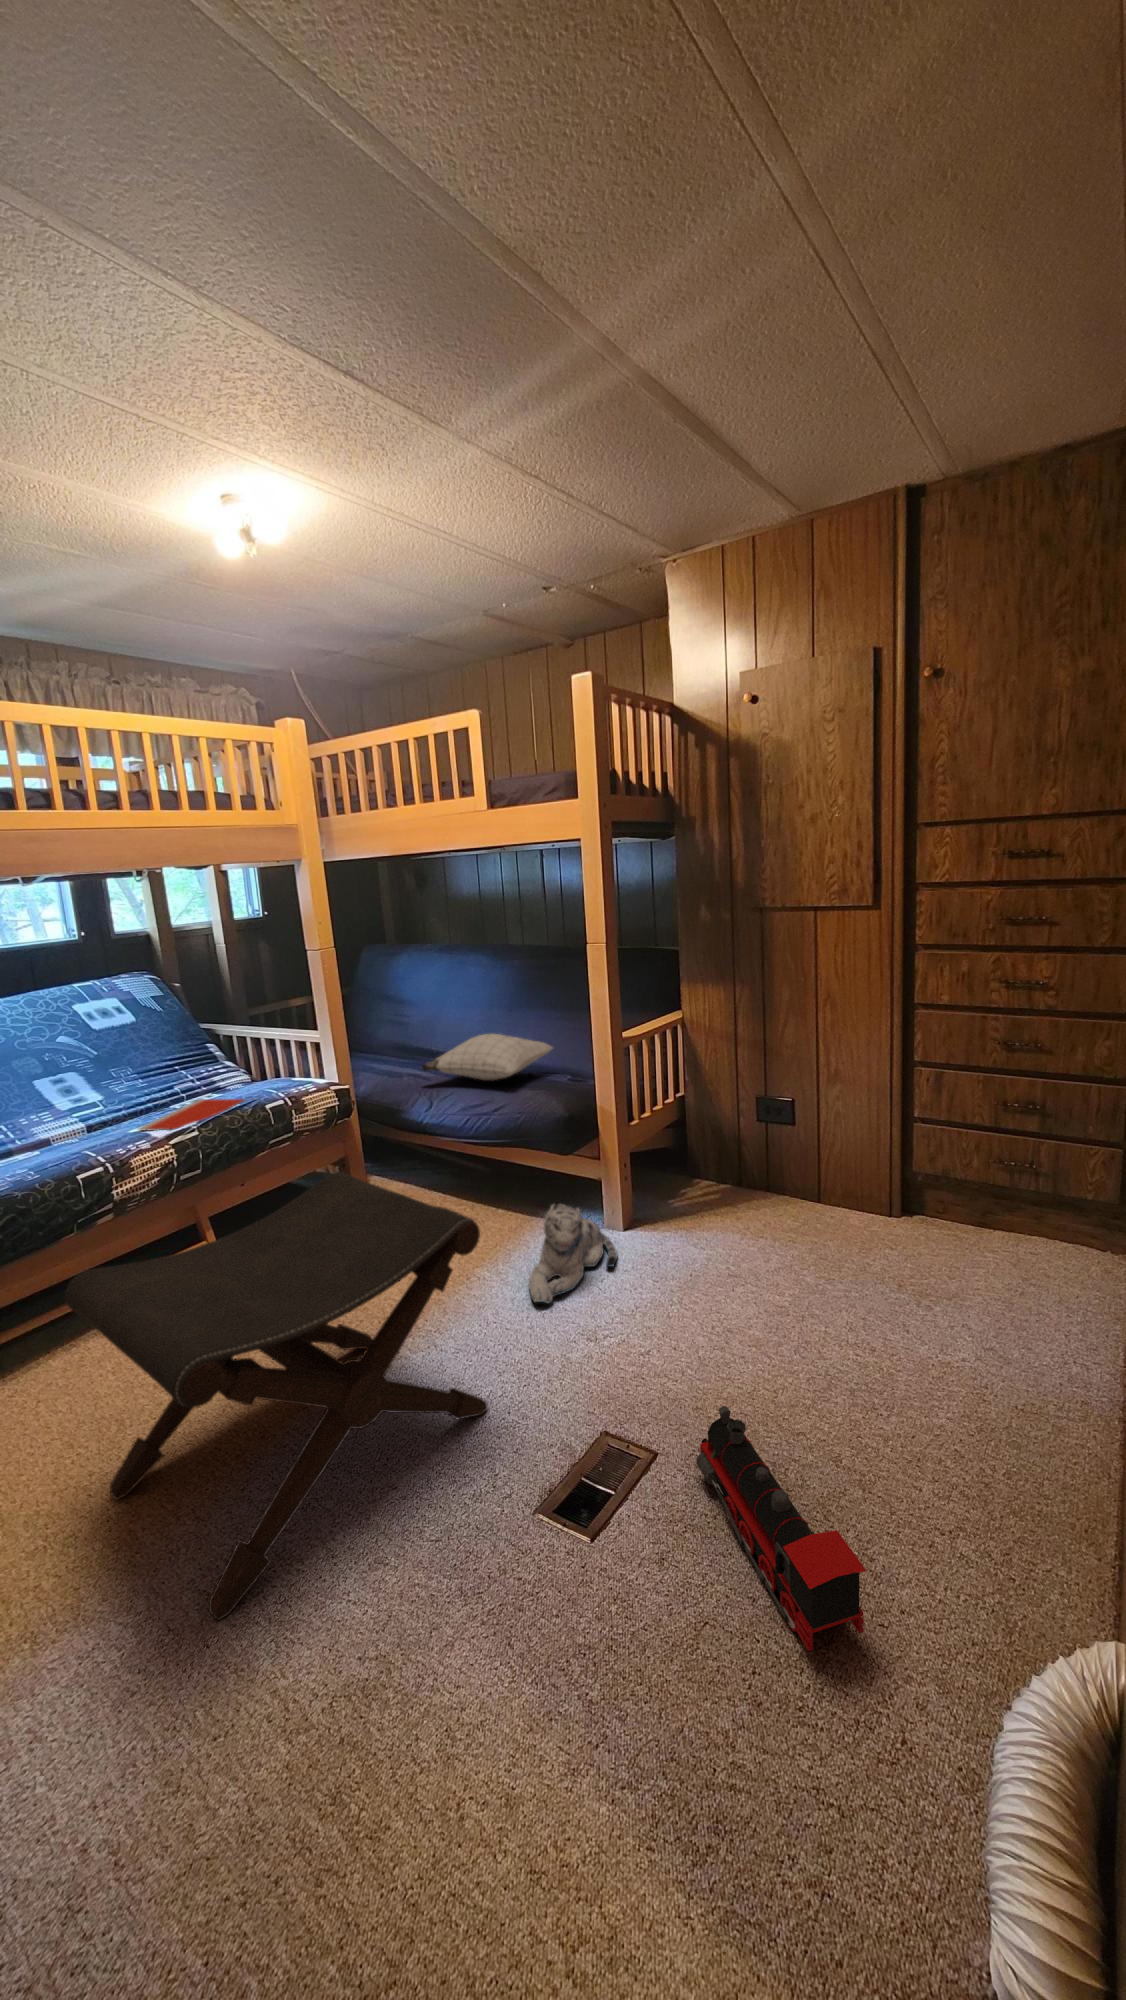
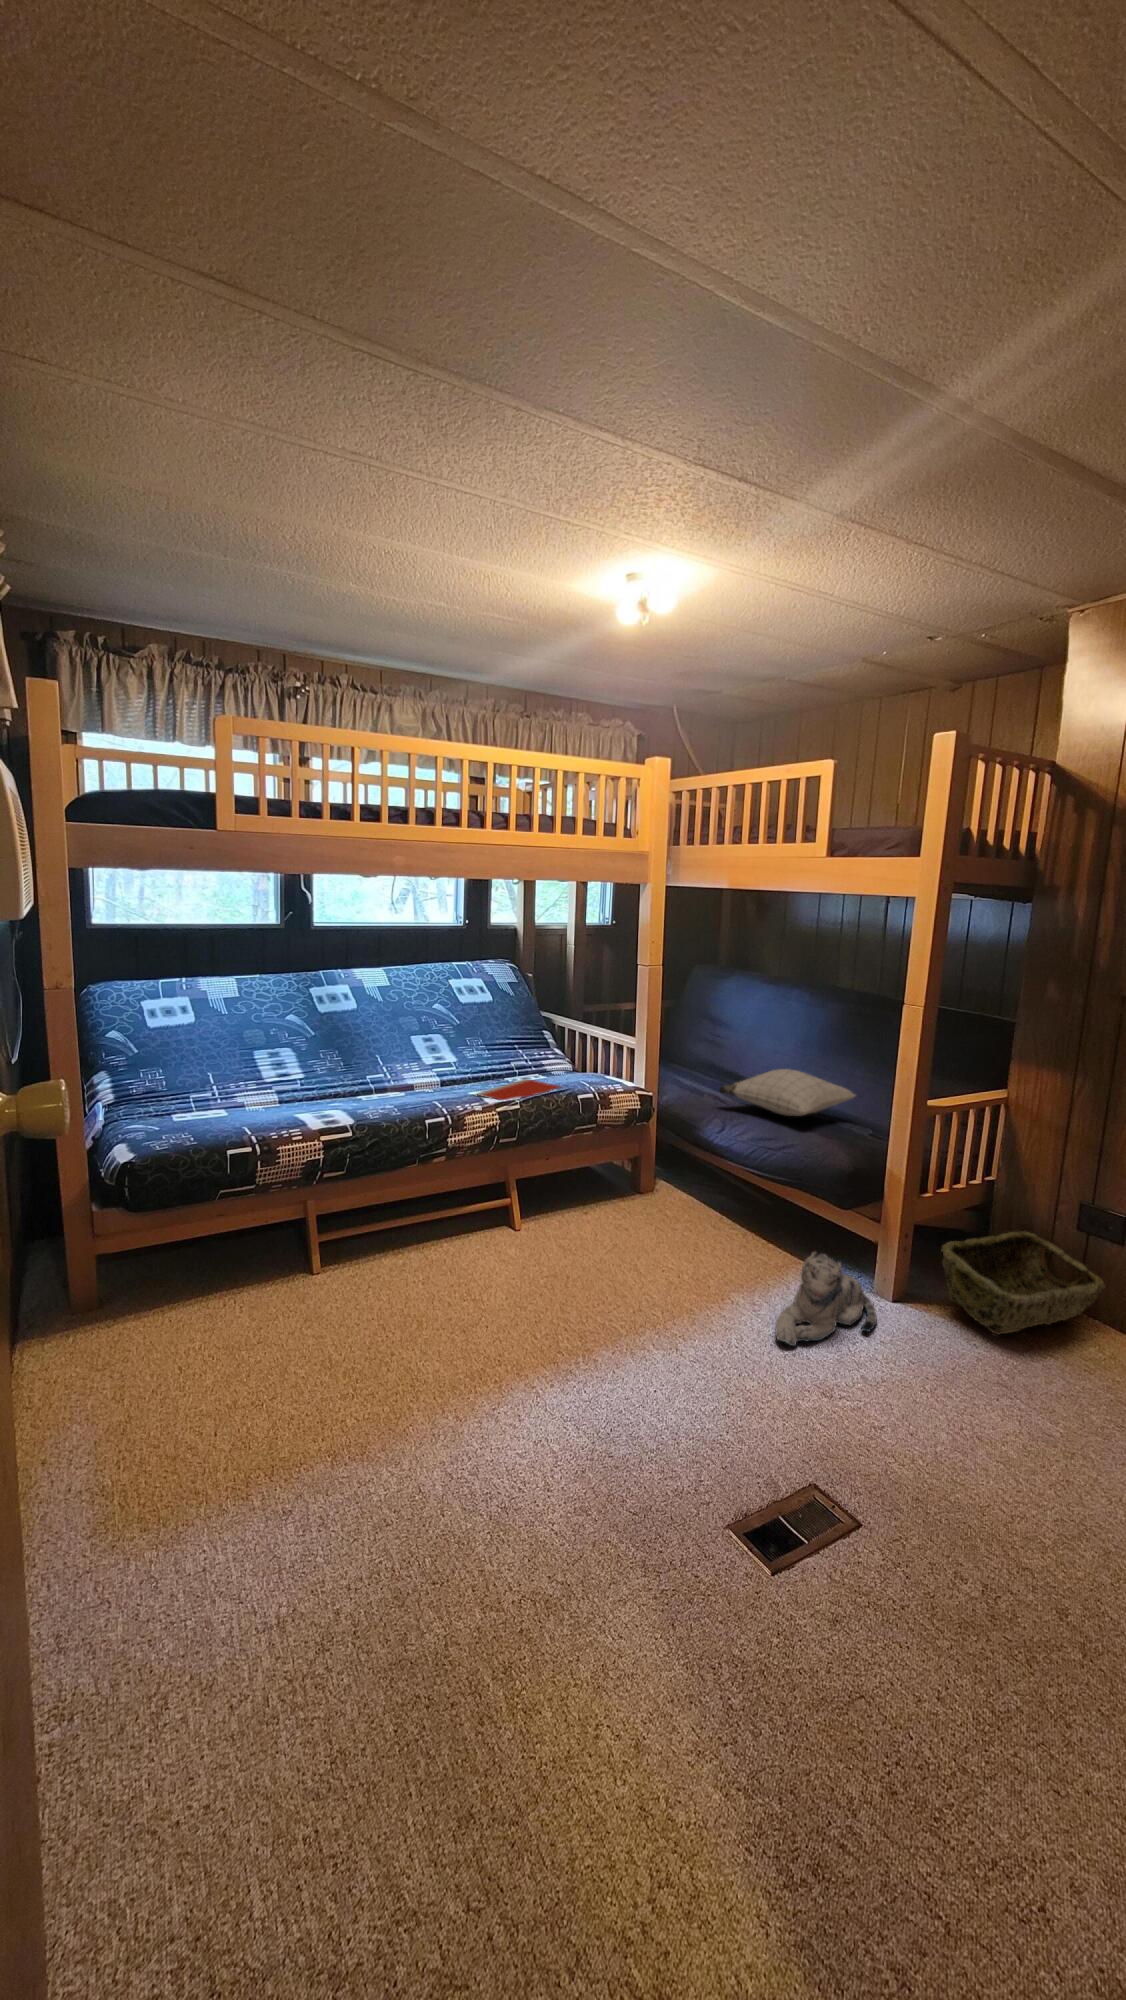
woven basket: none [659,1137,788,1234] -> present [942,1232,1105,1334]
footstool: present [65,1172,488,1620] -> none [399,1169,725,1499]
toy train: present [696,1406,866,1651] -> none [896,1503,1043,1788]

